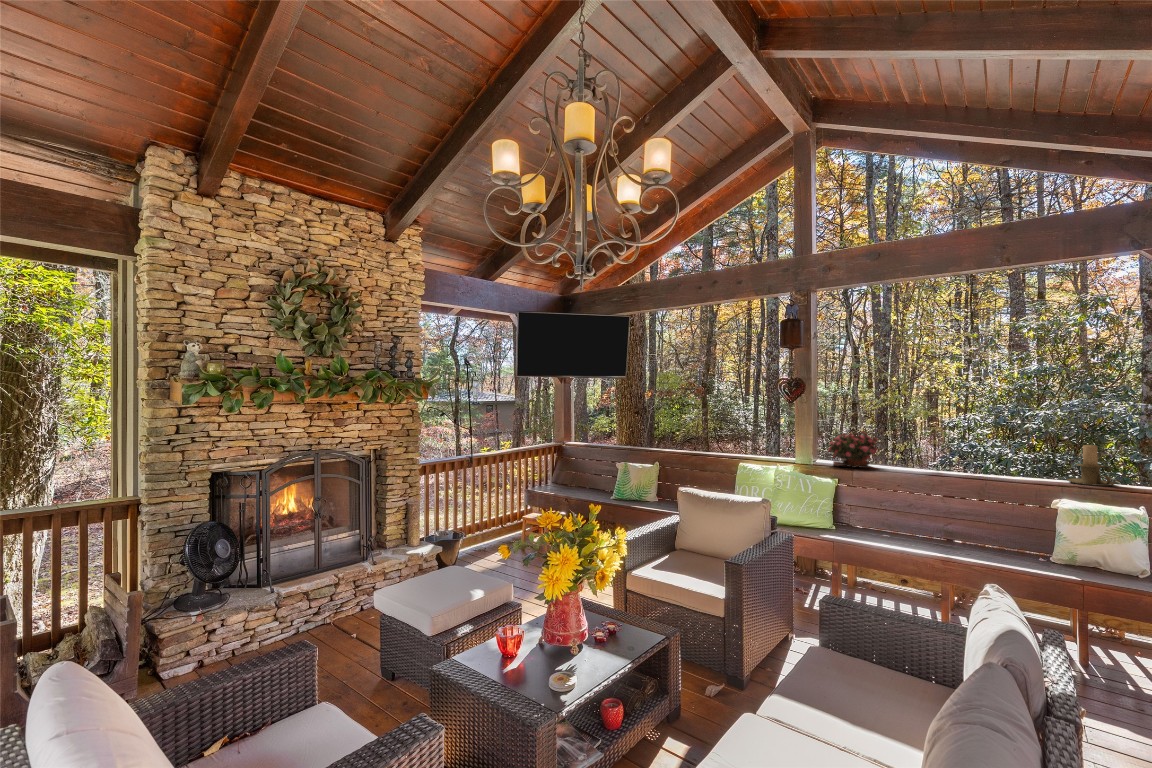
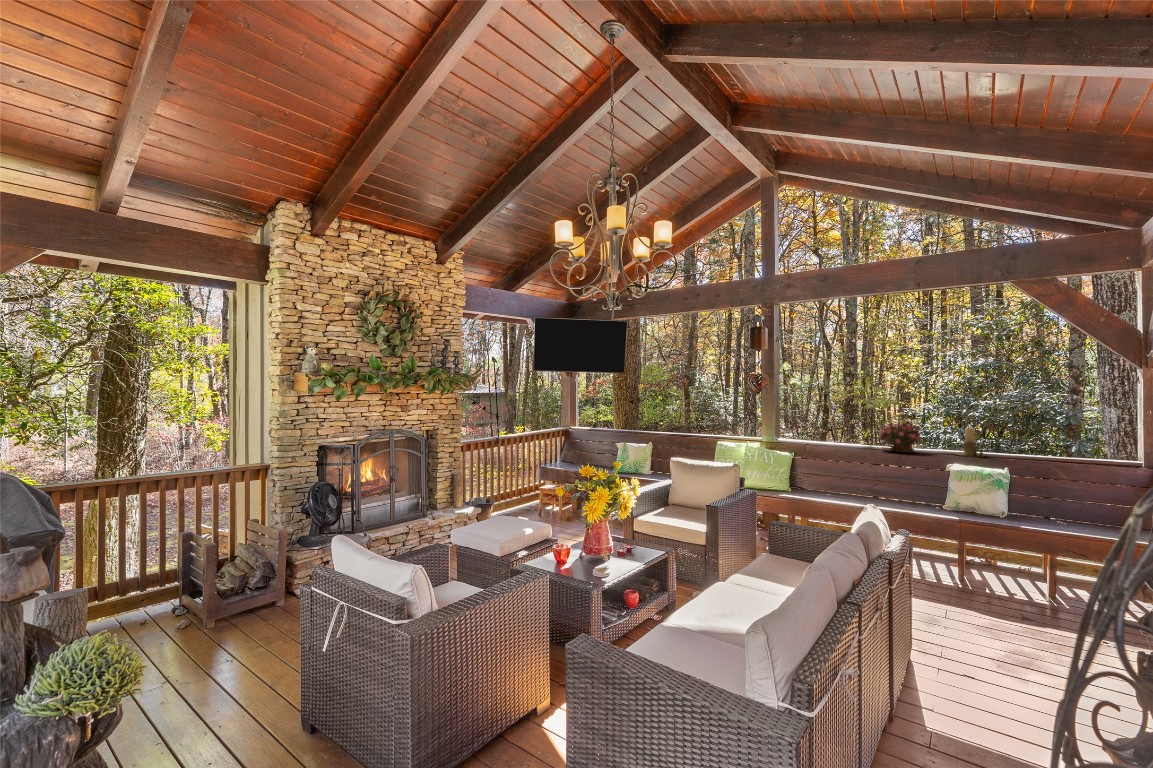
potted flower: present [828,431,878,469] -> present [879,422,921,453]

